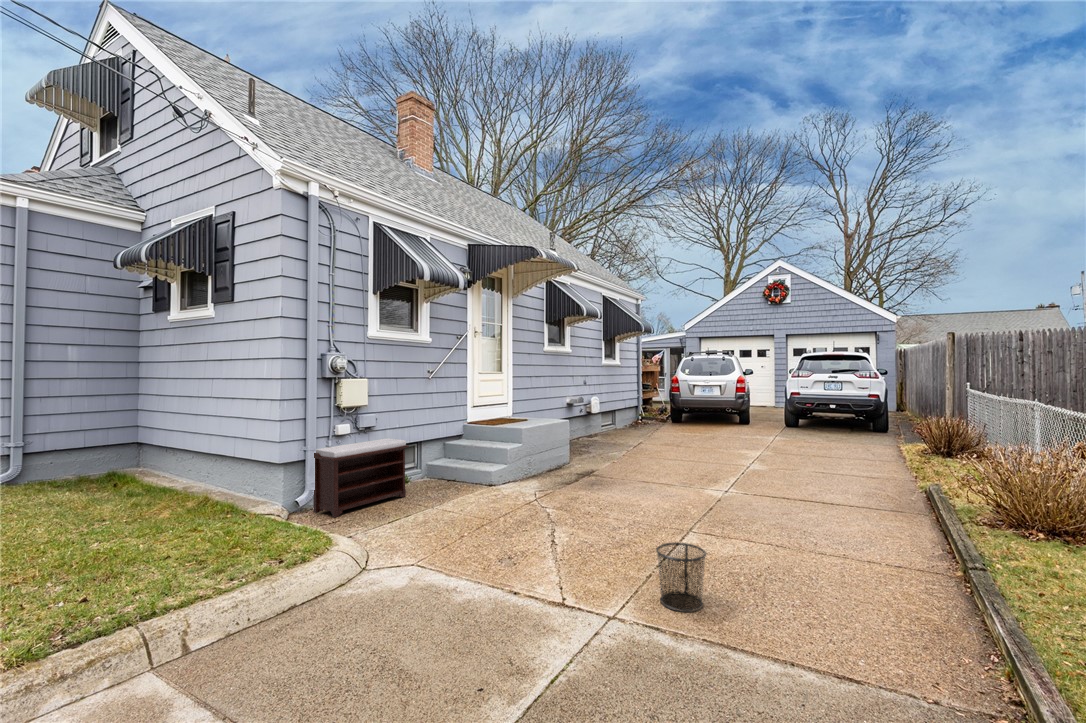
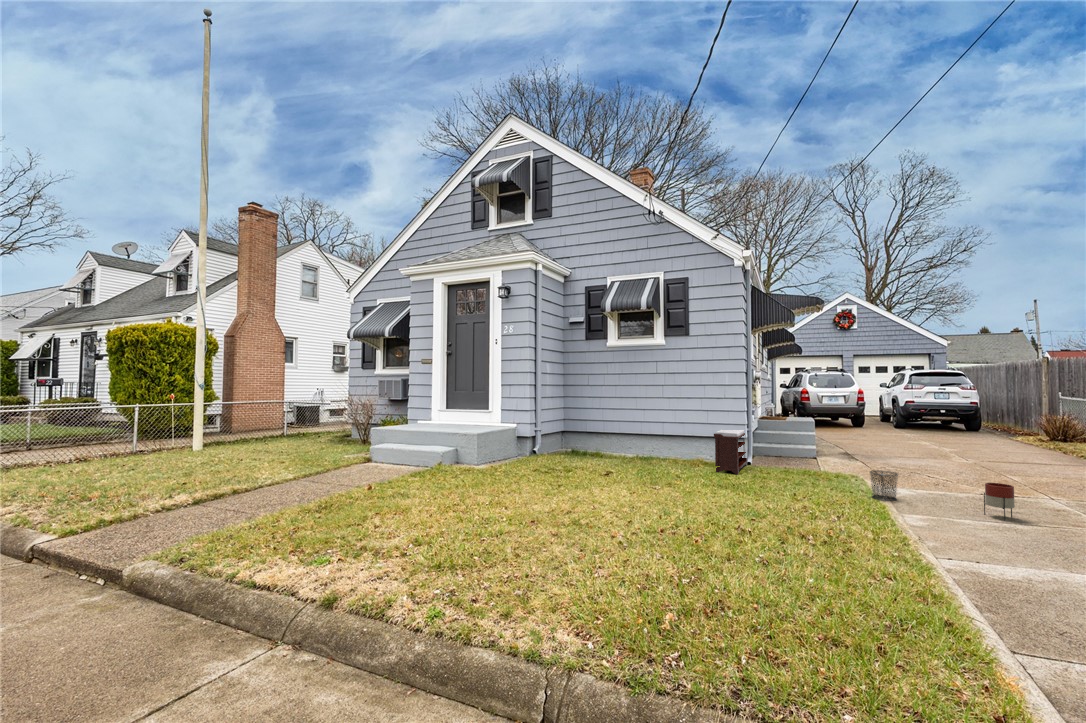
waste bin: present [656,542,706,612] -> present [870,470,898,501]
planter: none [489,573,537,662] -> present [984,483,1015,520]

